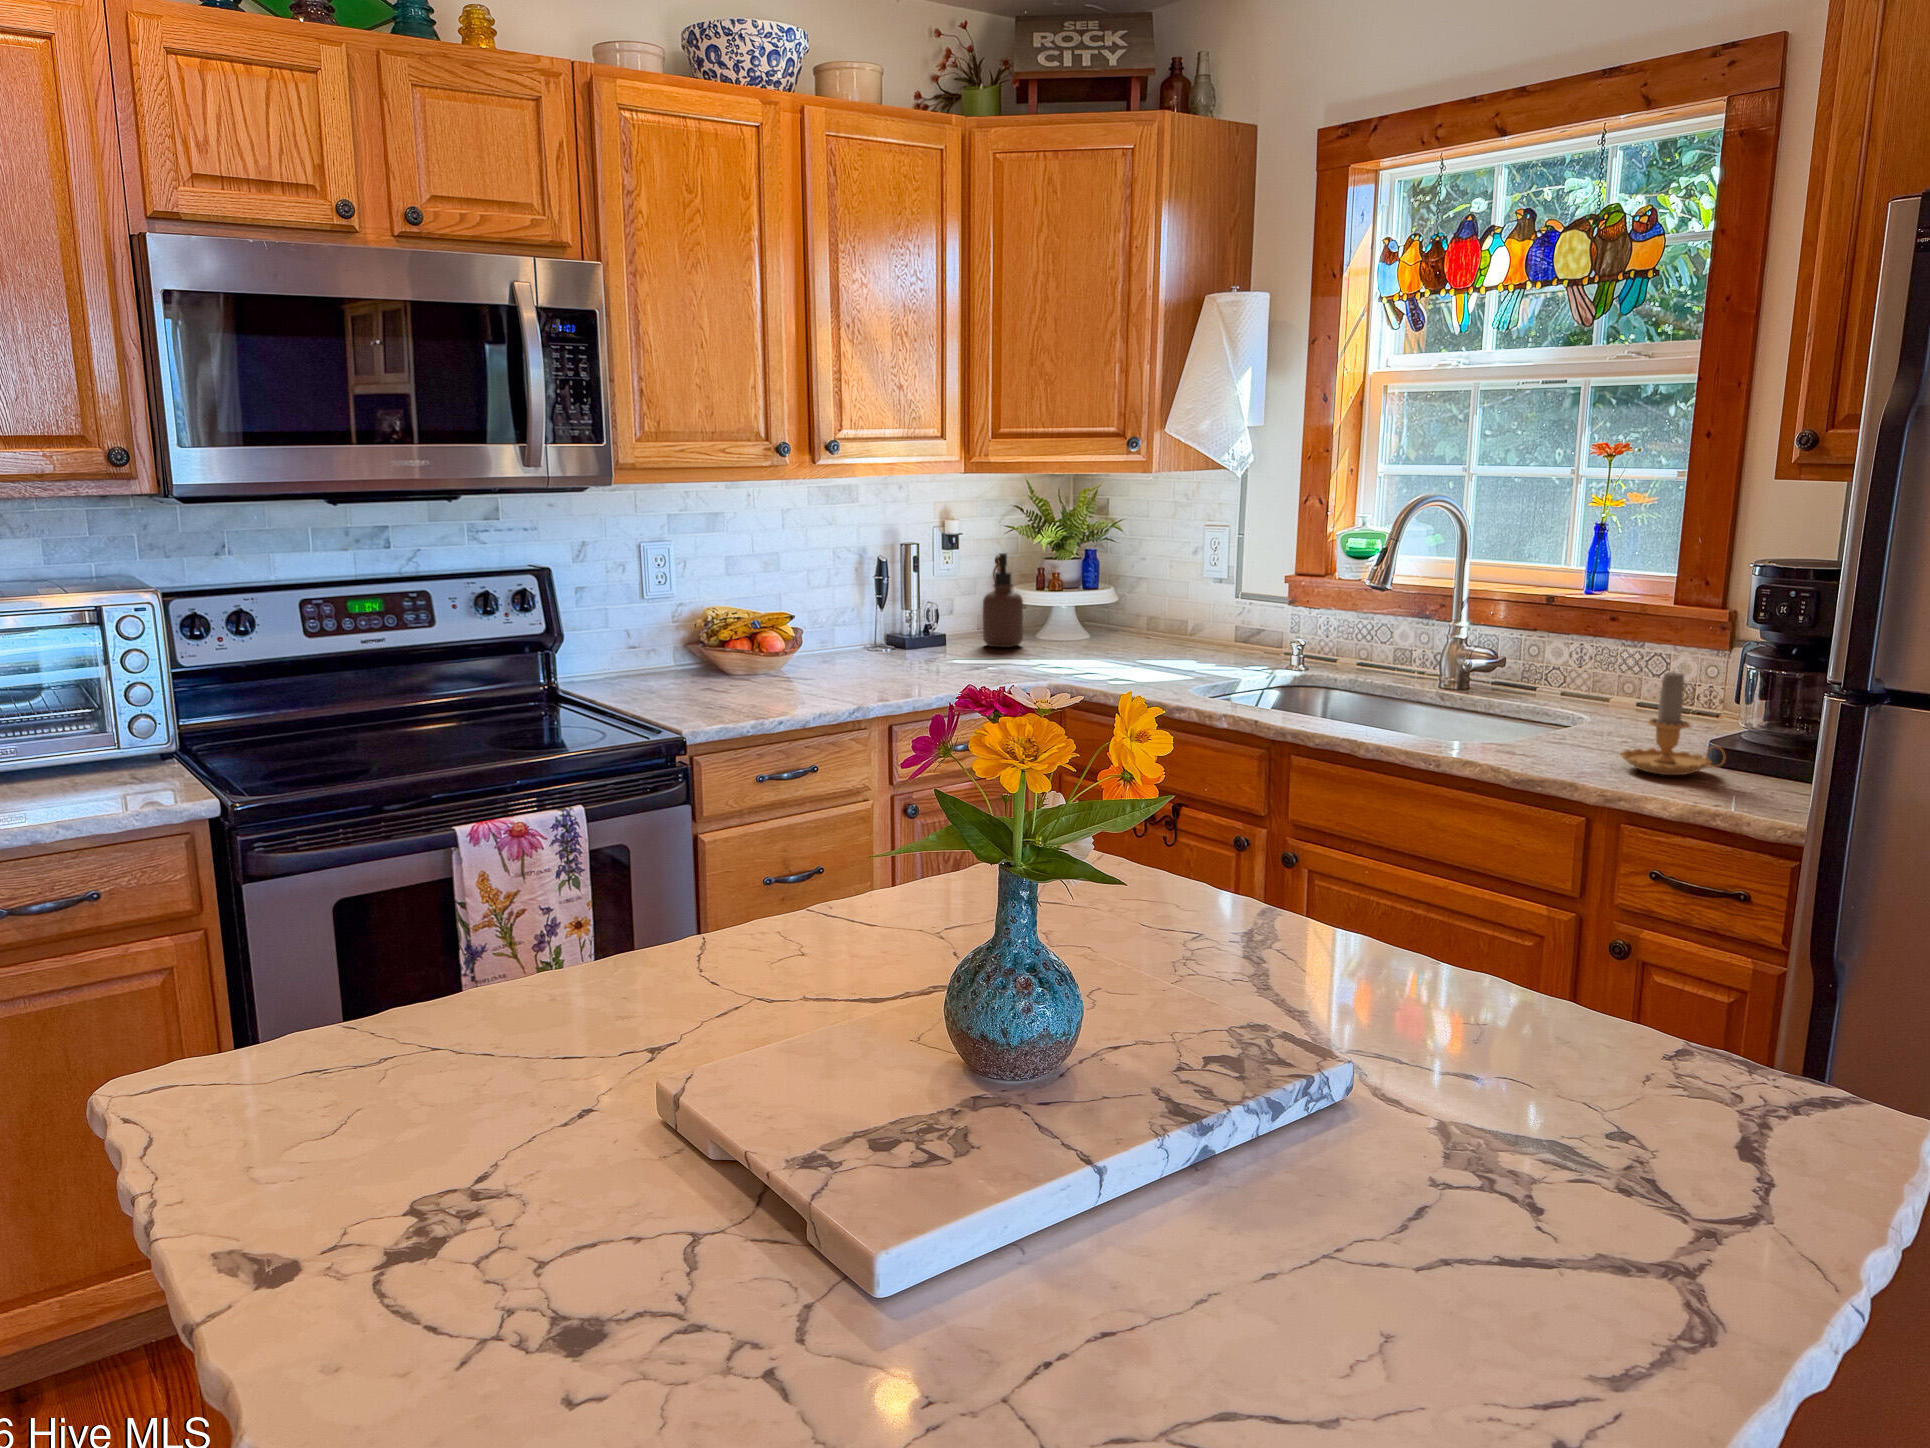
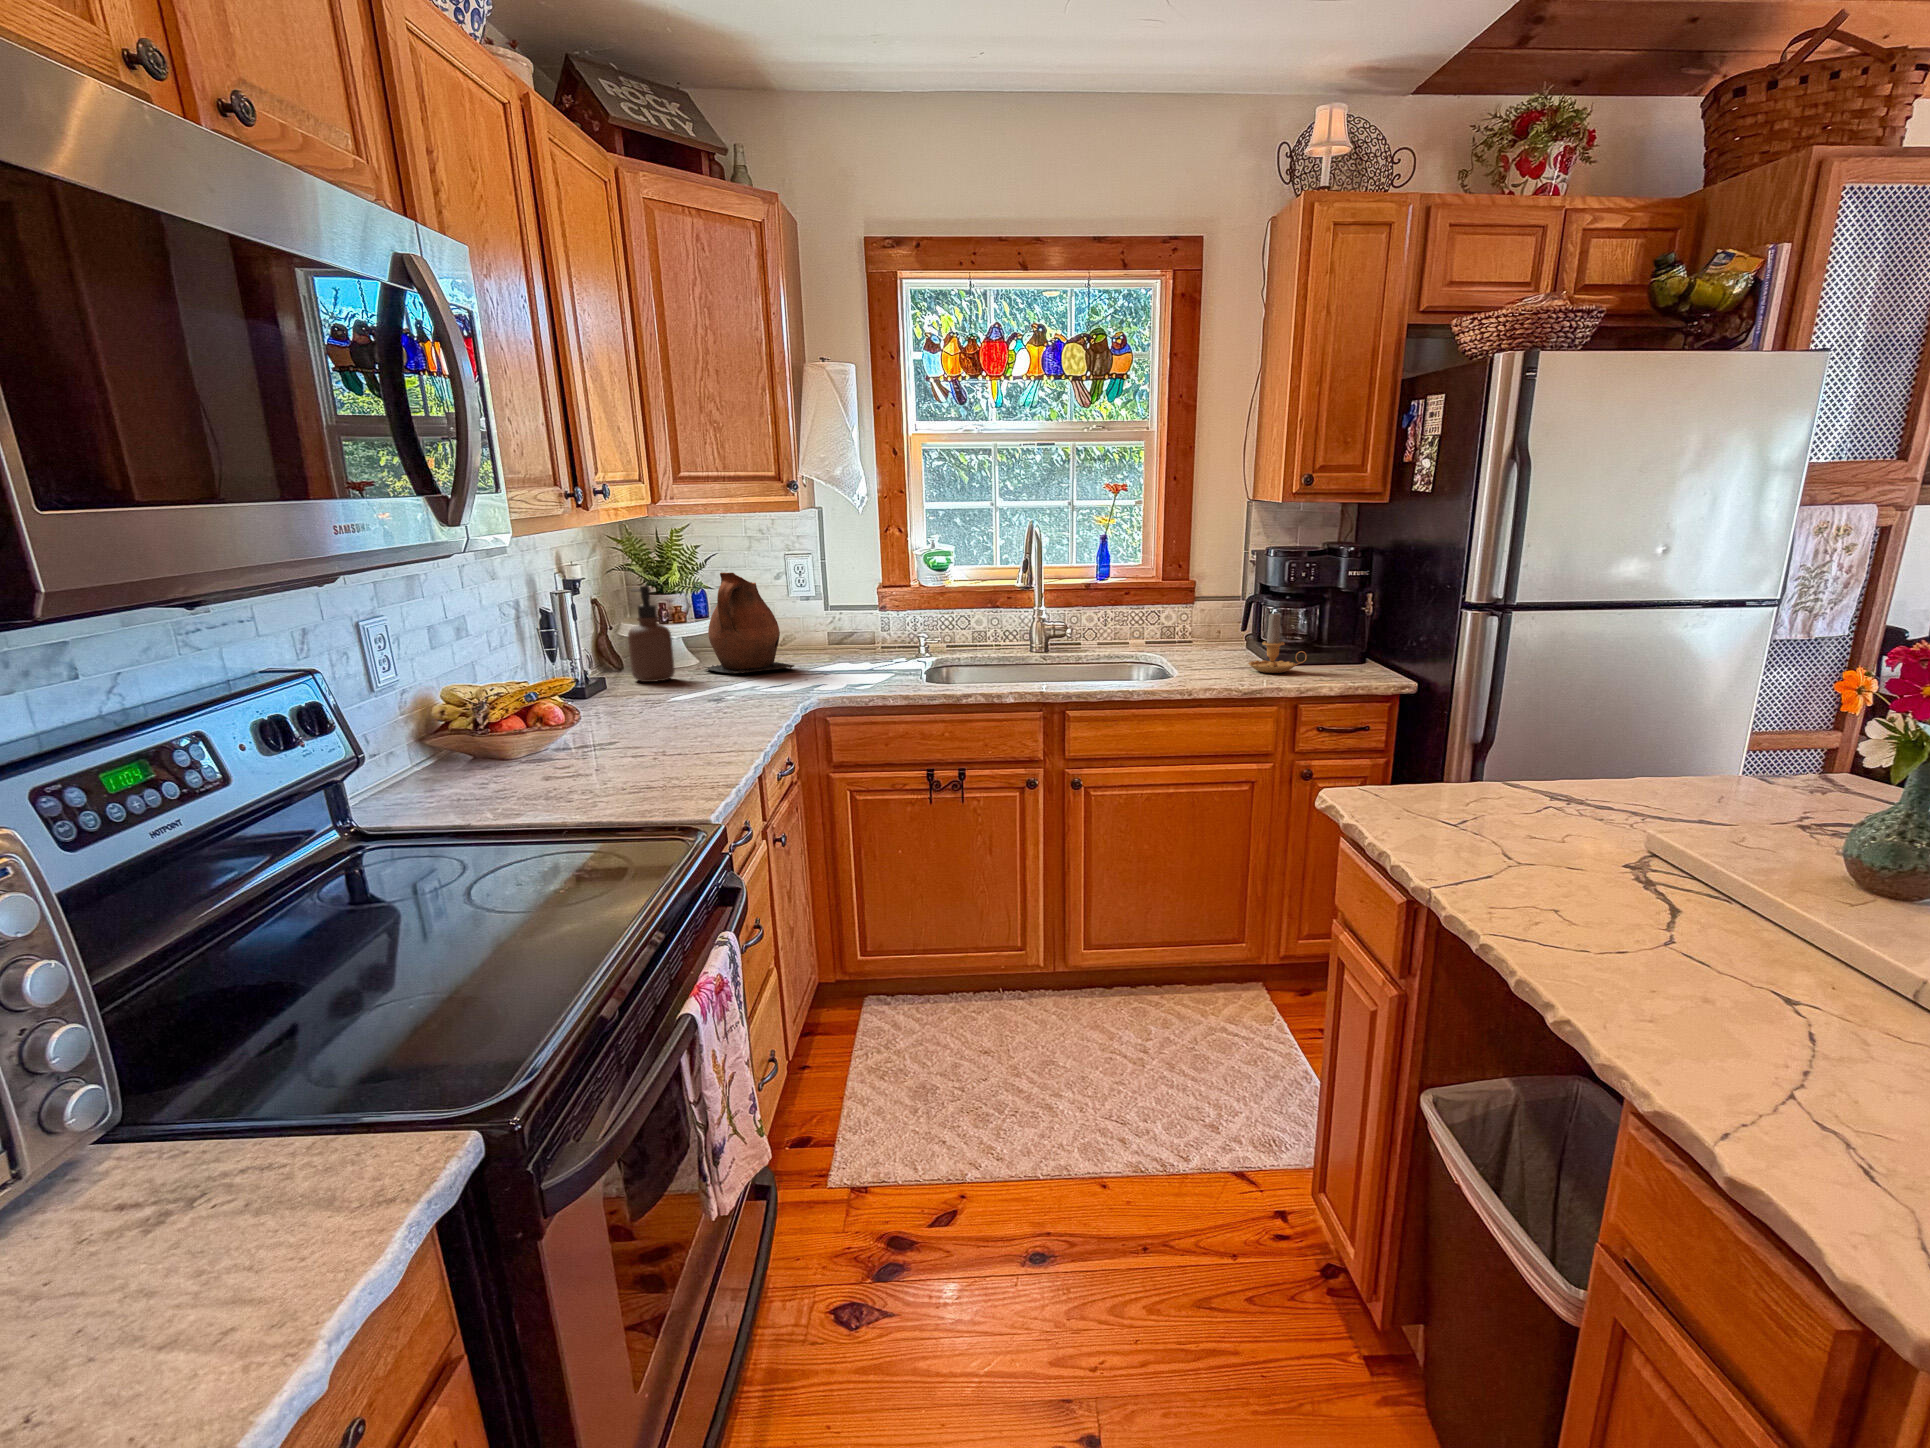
ceramic pitcher: none [1064,544,1154,655] -> present [705,572,794,673]

